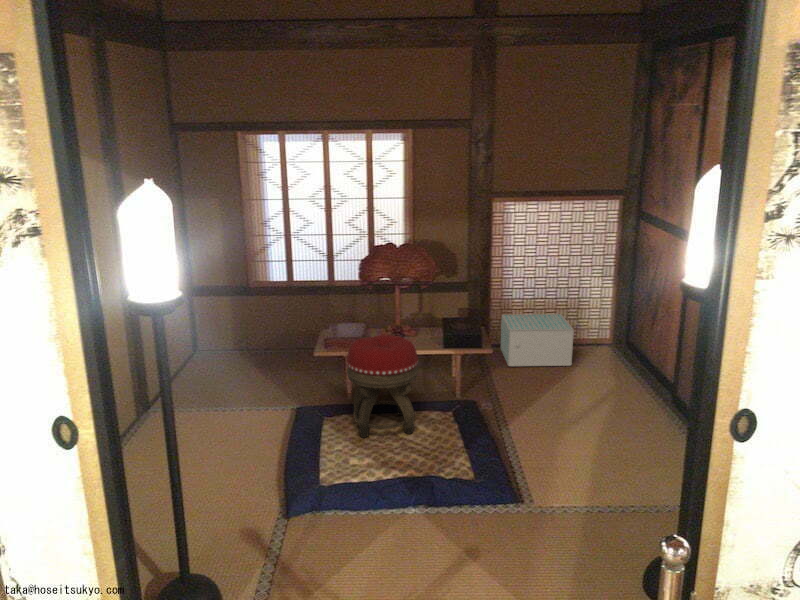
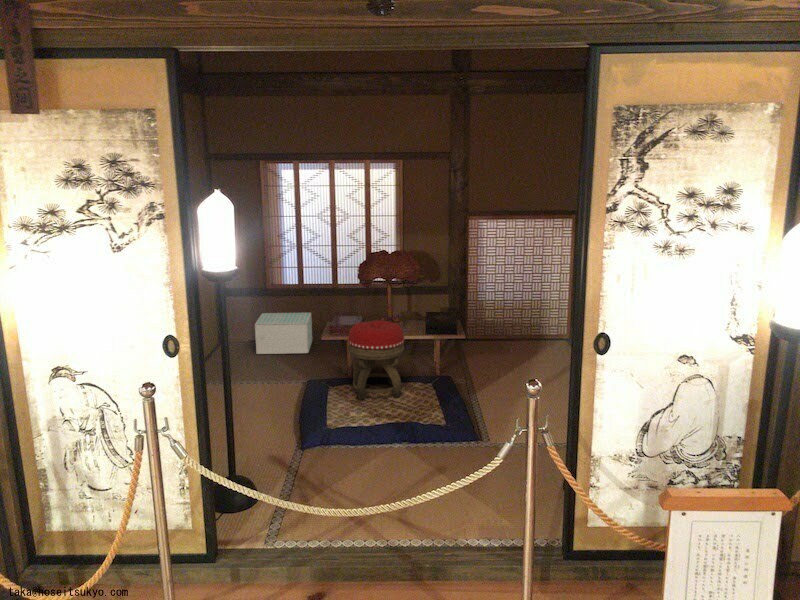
storage box: present [501,314,574,366] -> present [255,313,312,354]

